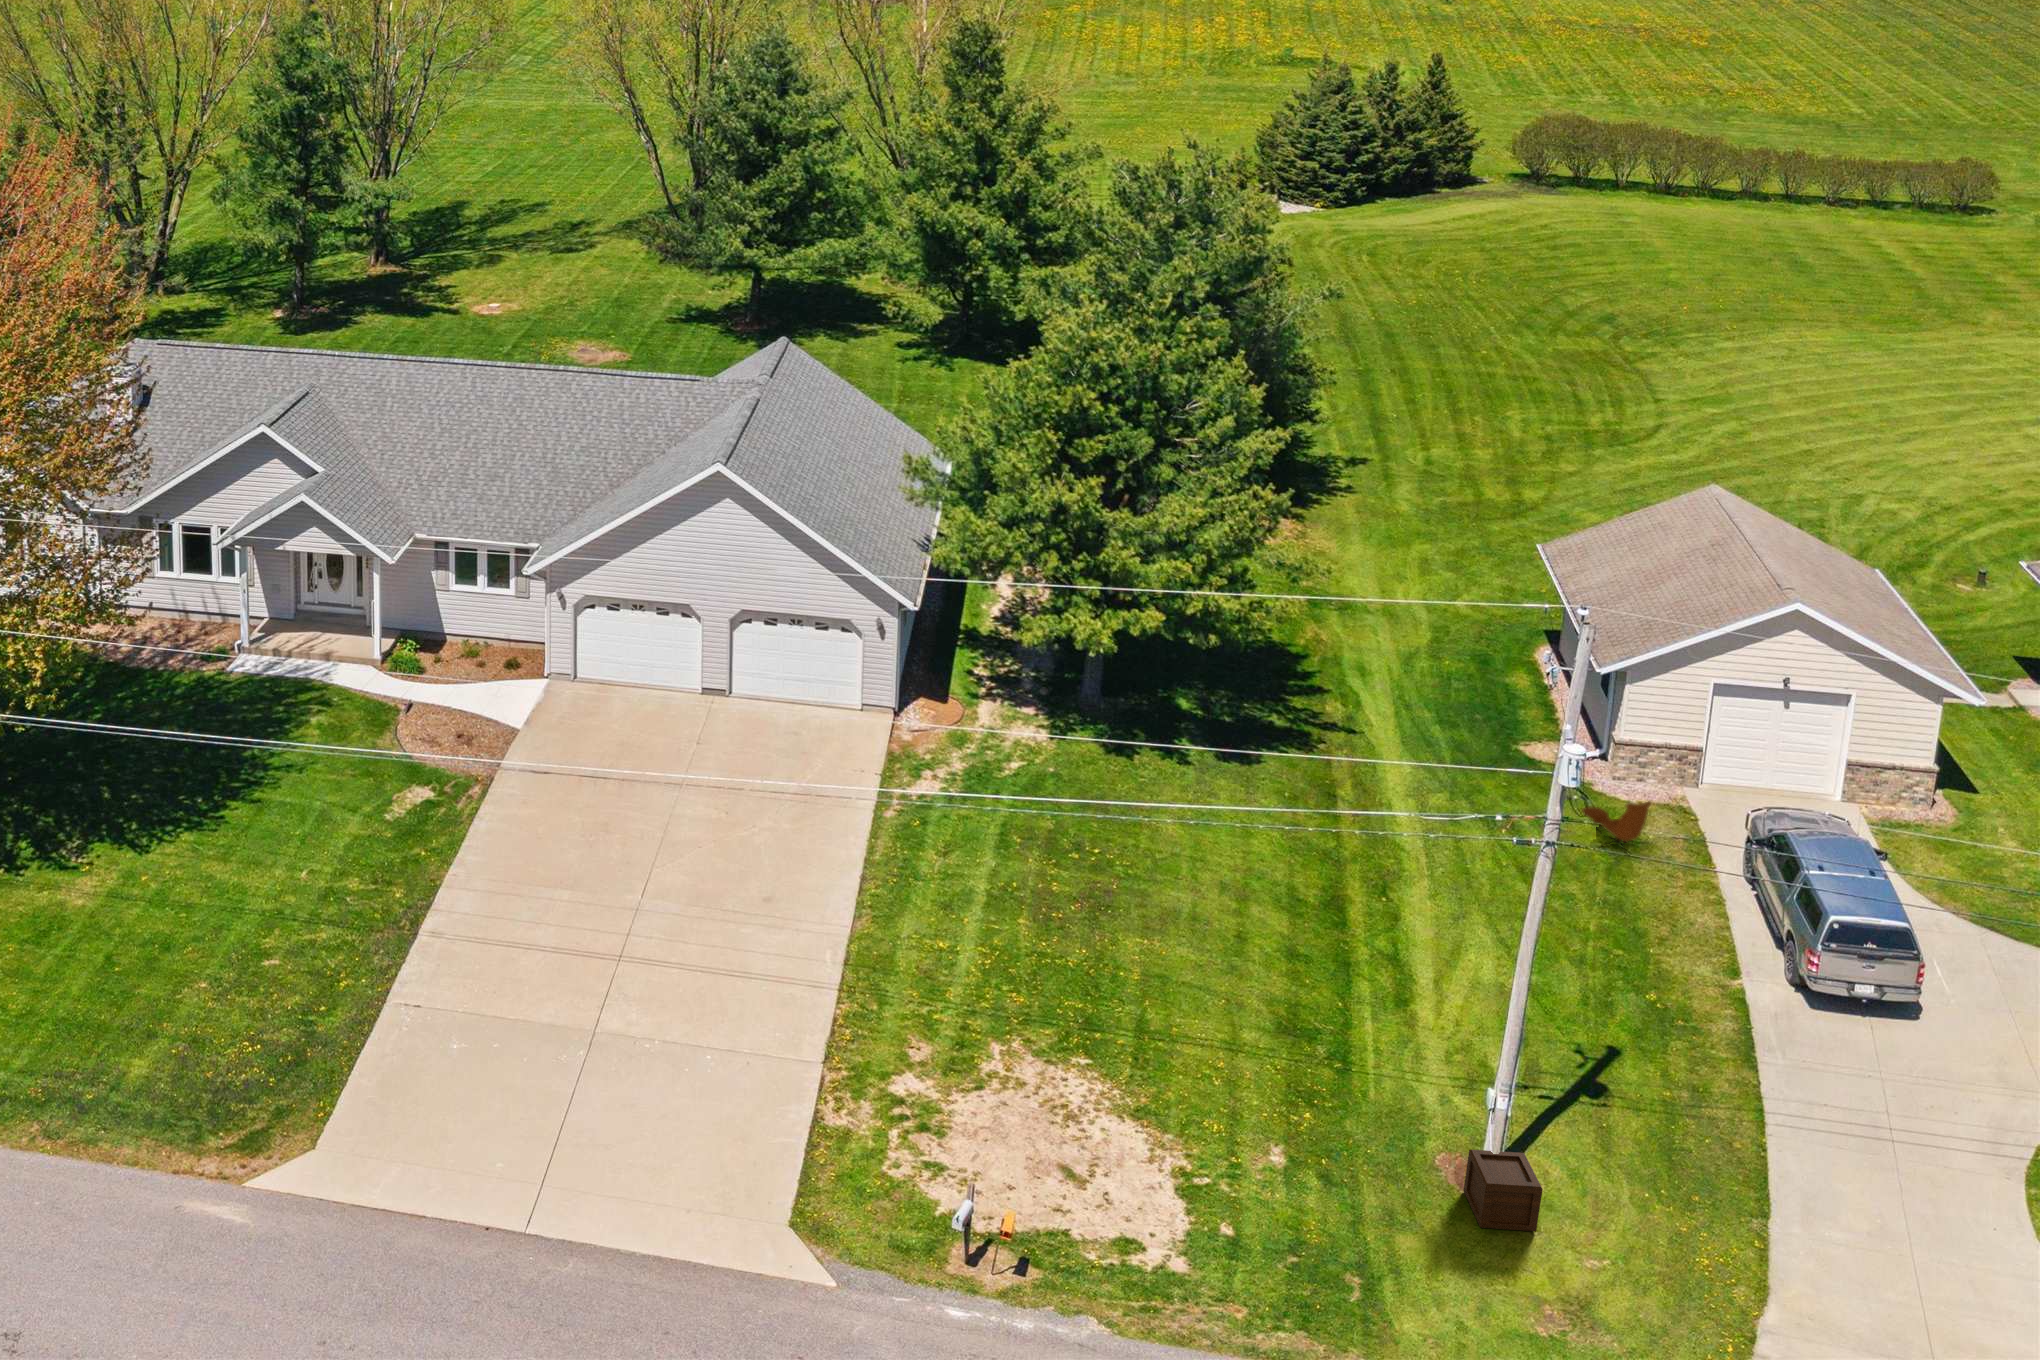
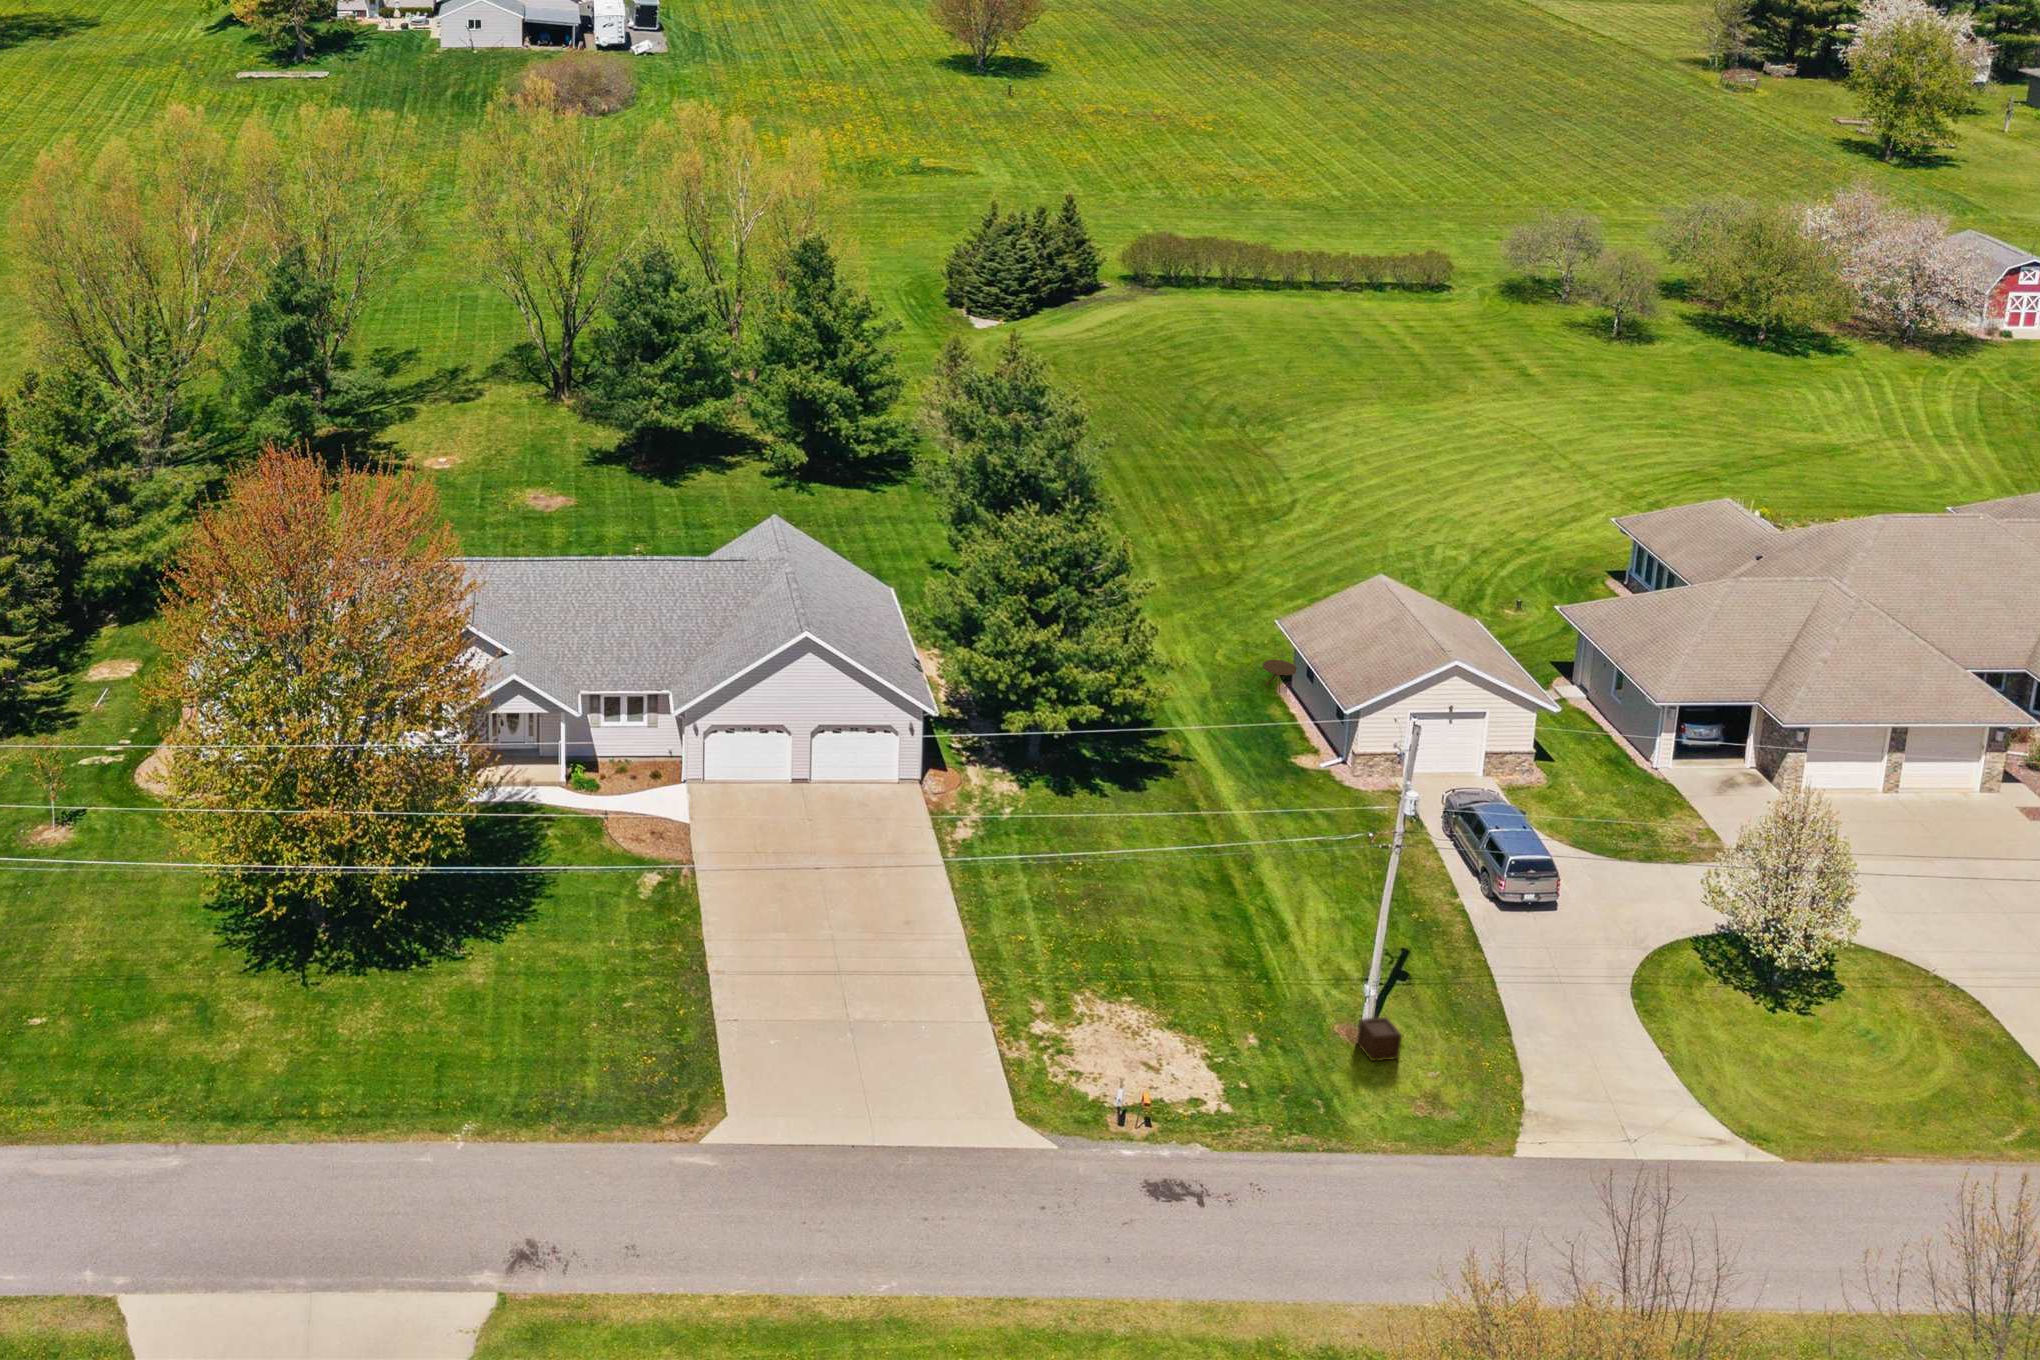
round table: none [1502,601,1558,650] -> present [1263,660,1297,692]
lounge chair: present [1581,801,1651,847] -> none [1346,793,1391,827]

